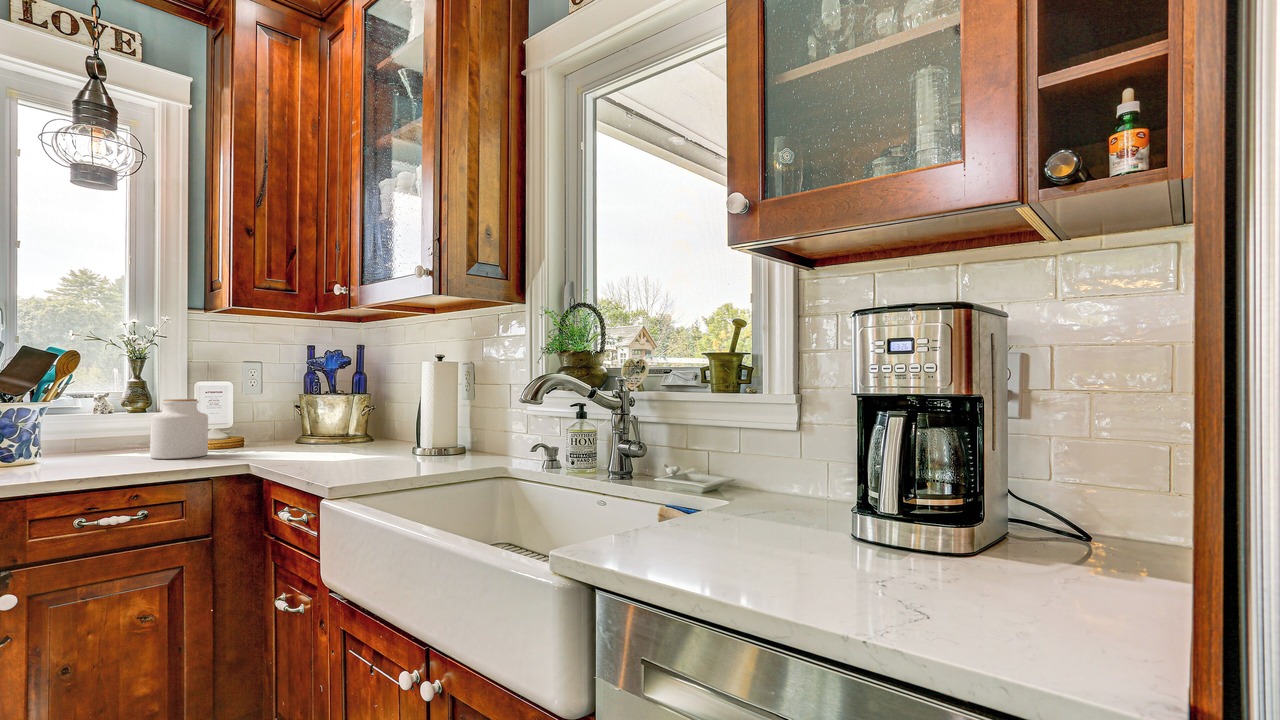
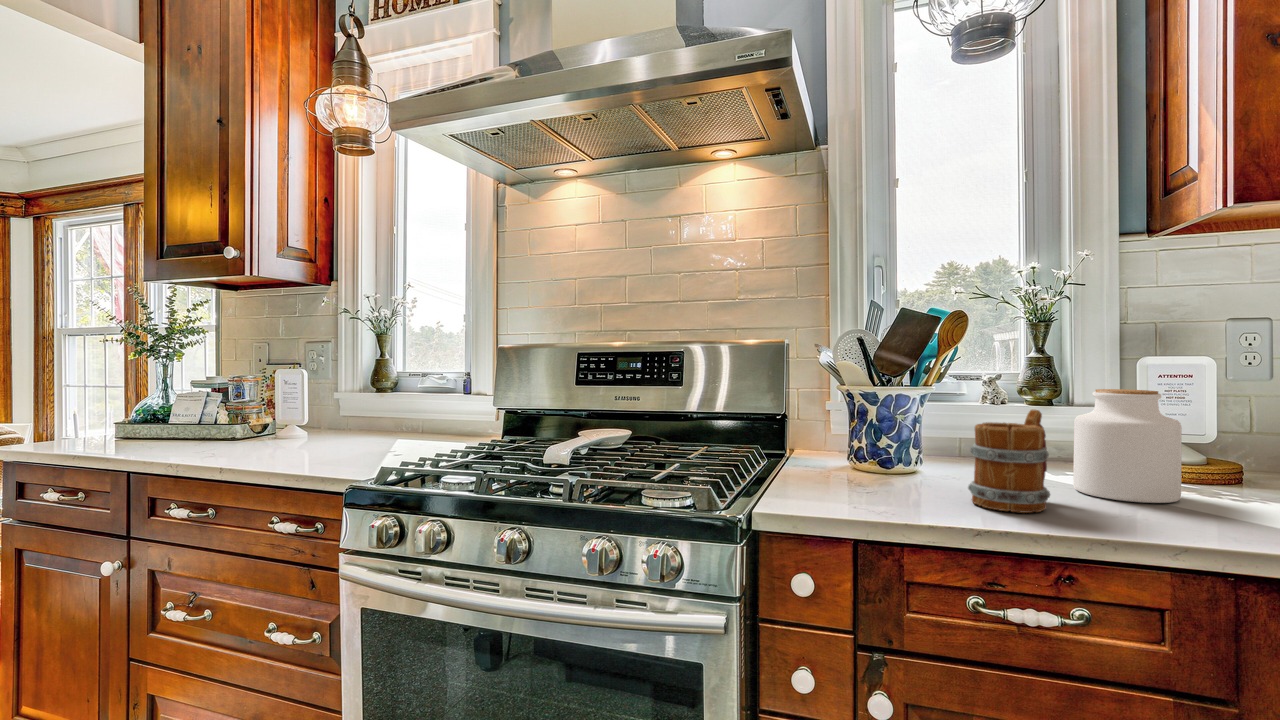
mug: none [76,412,130,470] -> present [968,409,1050,513]

